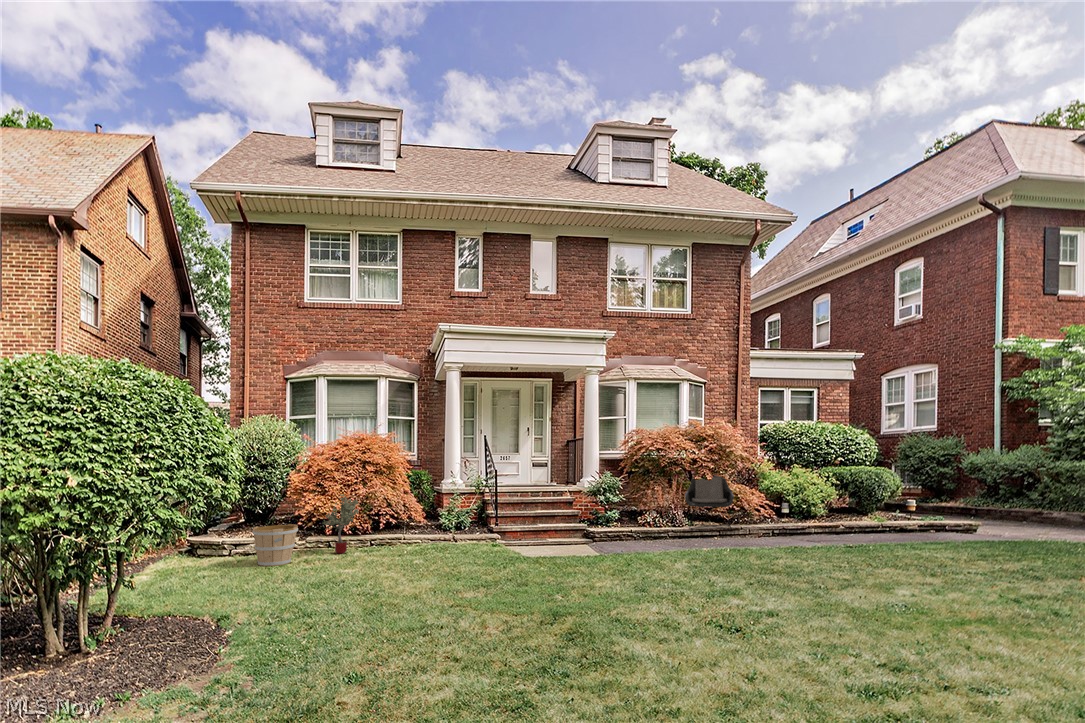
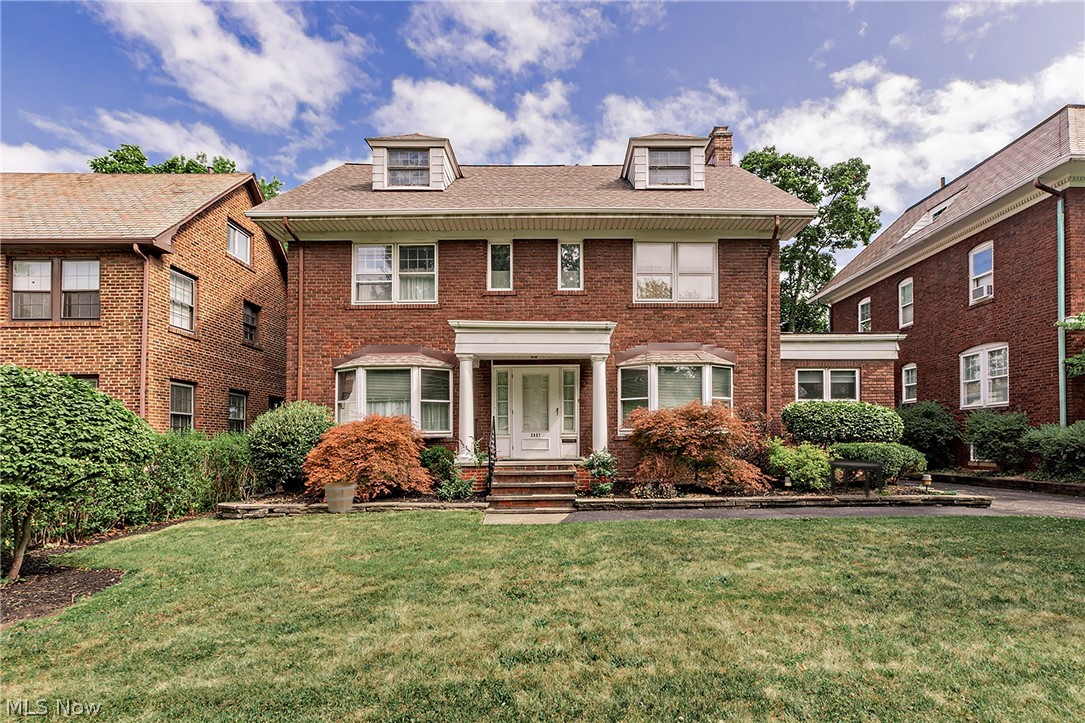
lounge chair: present [685,475,734,531] -> none [683,450,729,501]
round table: none [817,484,878,521] -> present [827,460,885,498]
potted tree: present [323,494,359,554] -> none [378,460,408,505]

